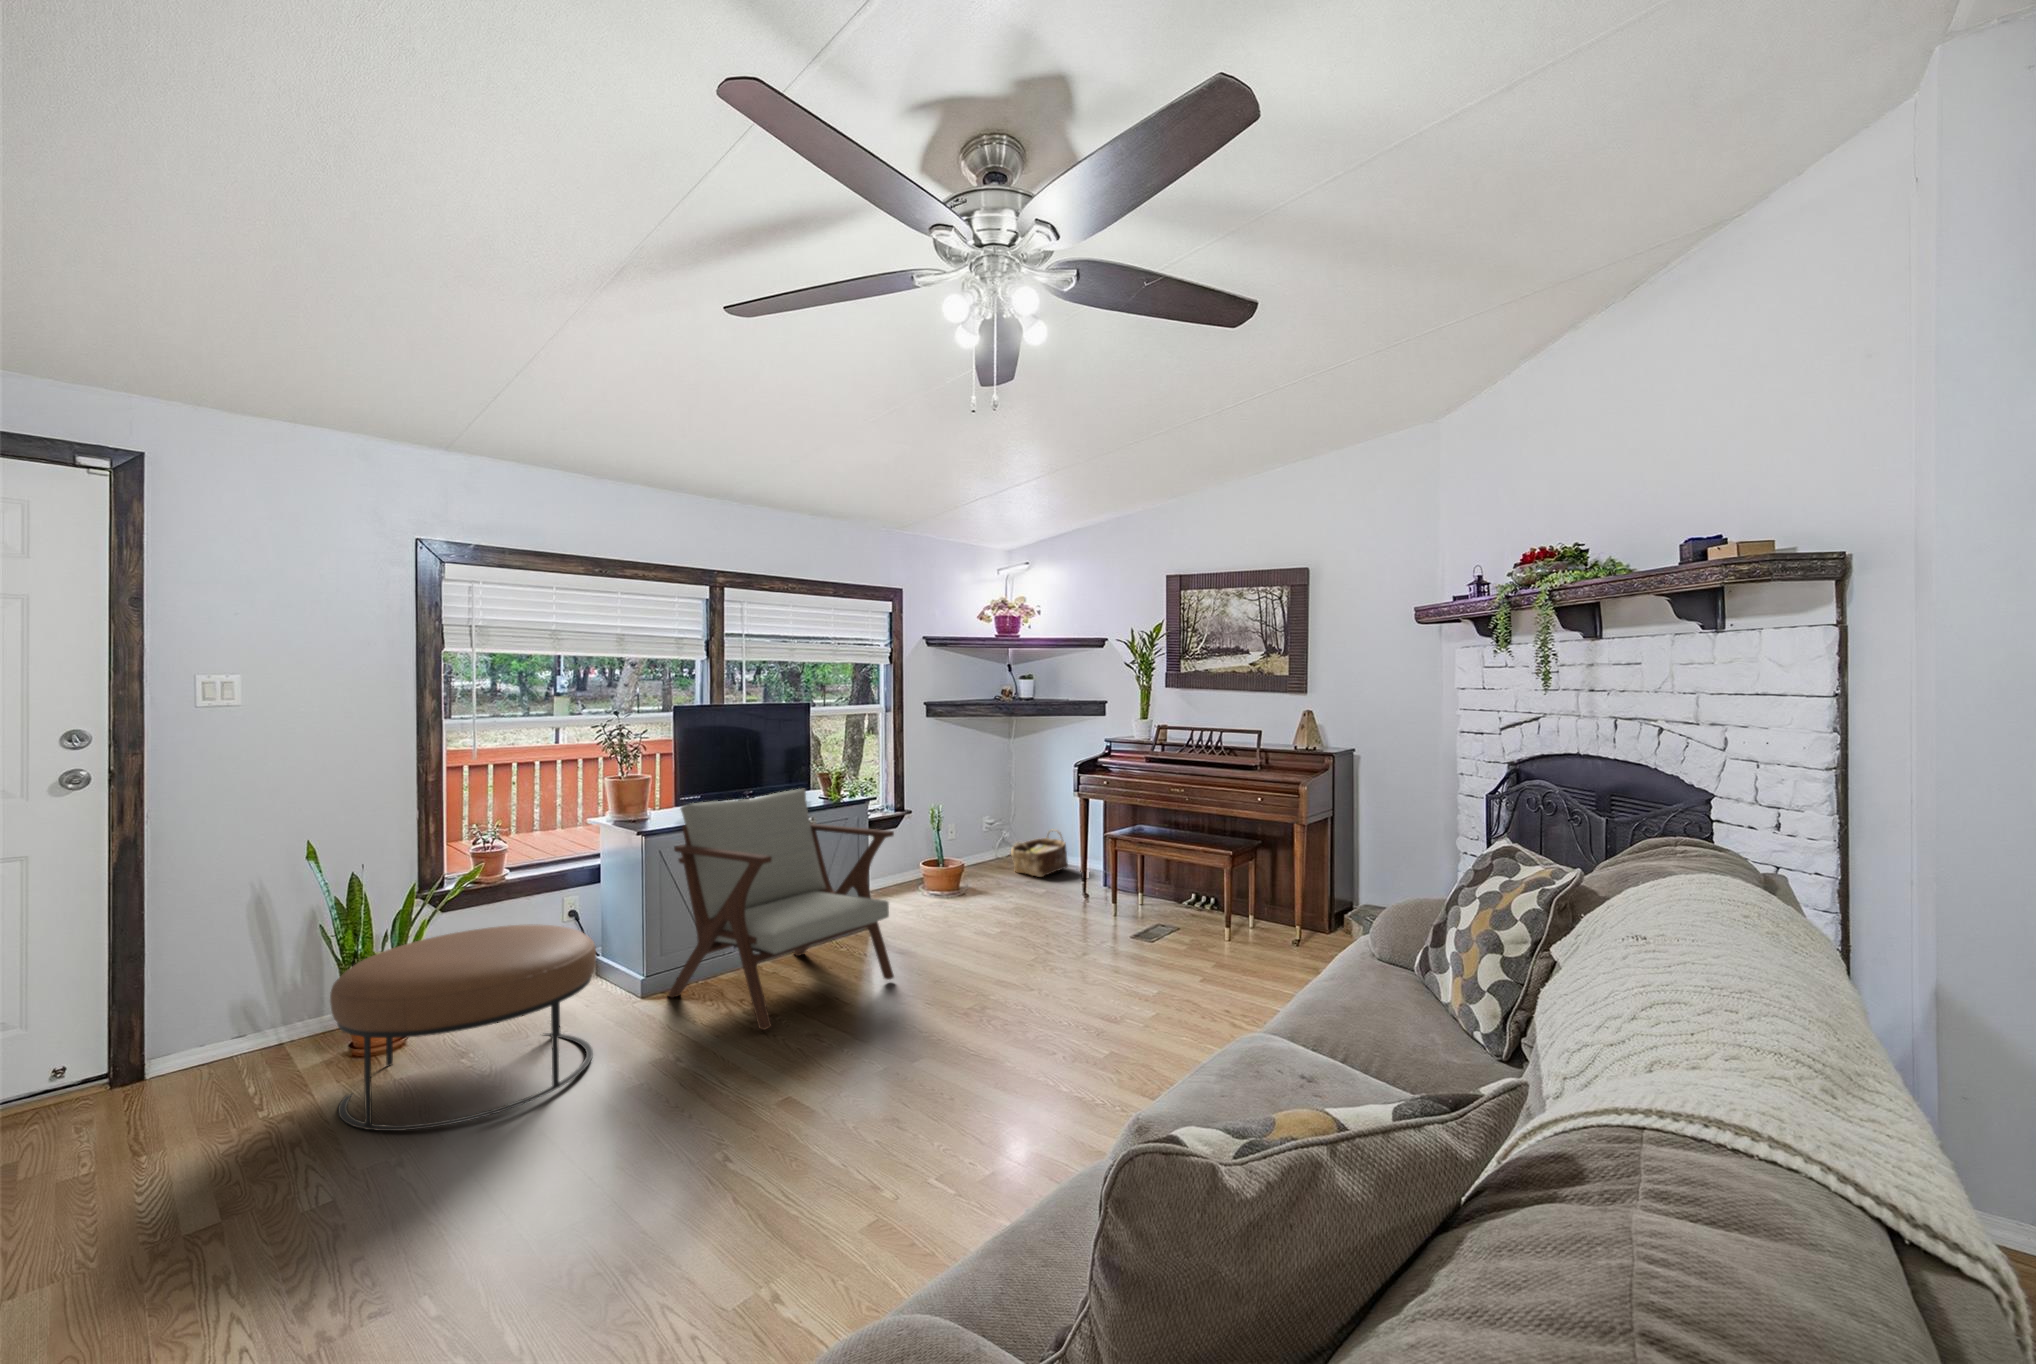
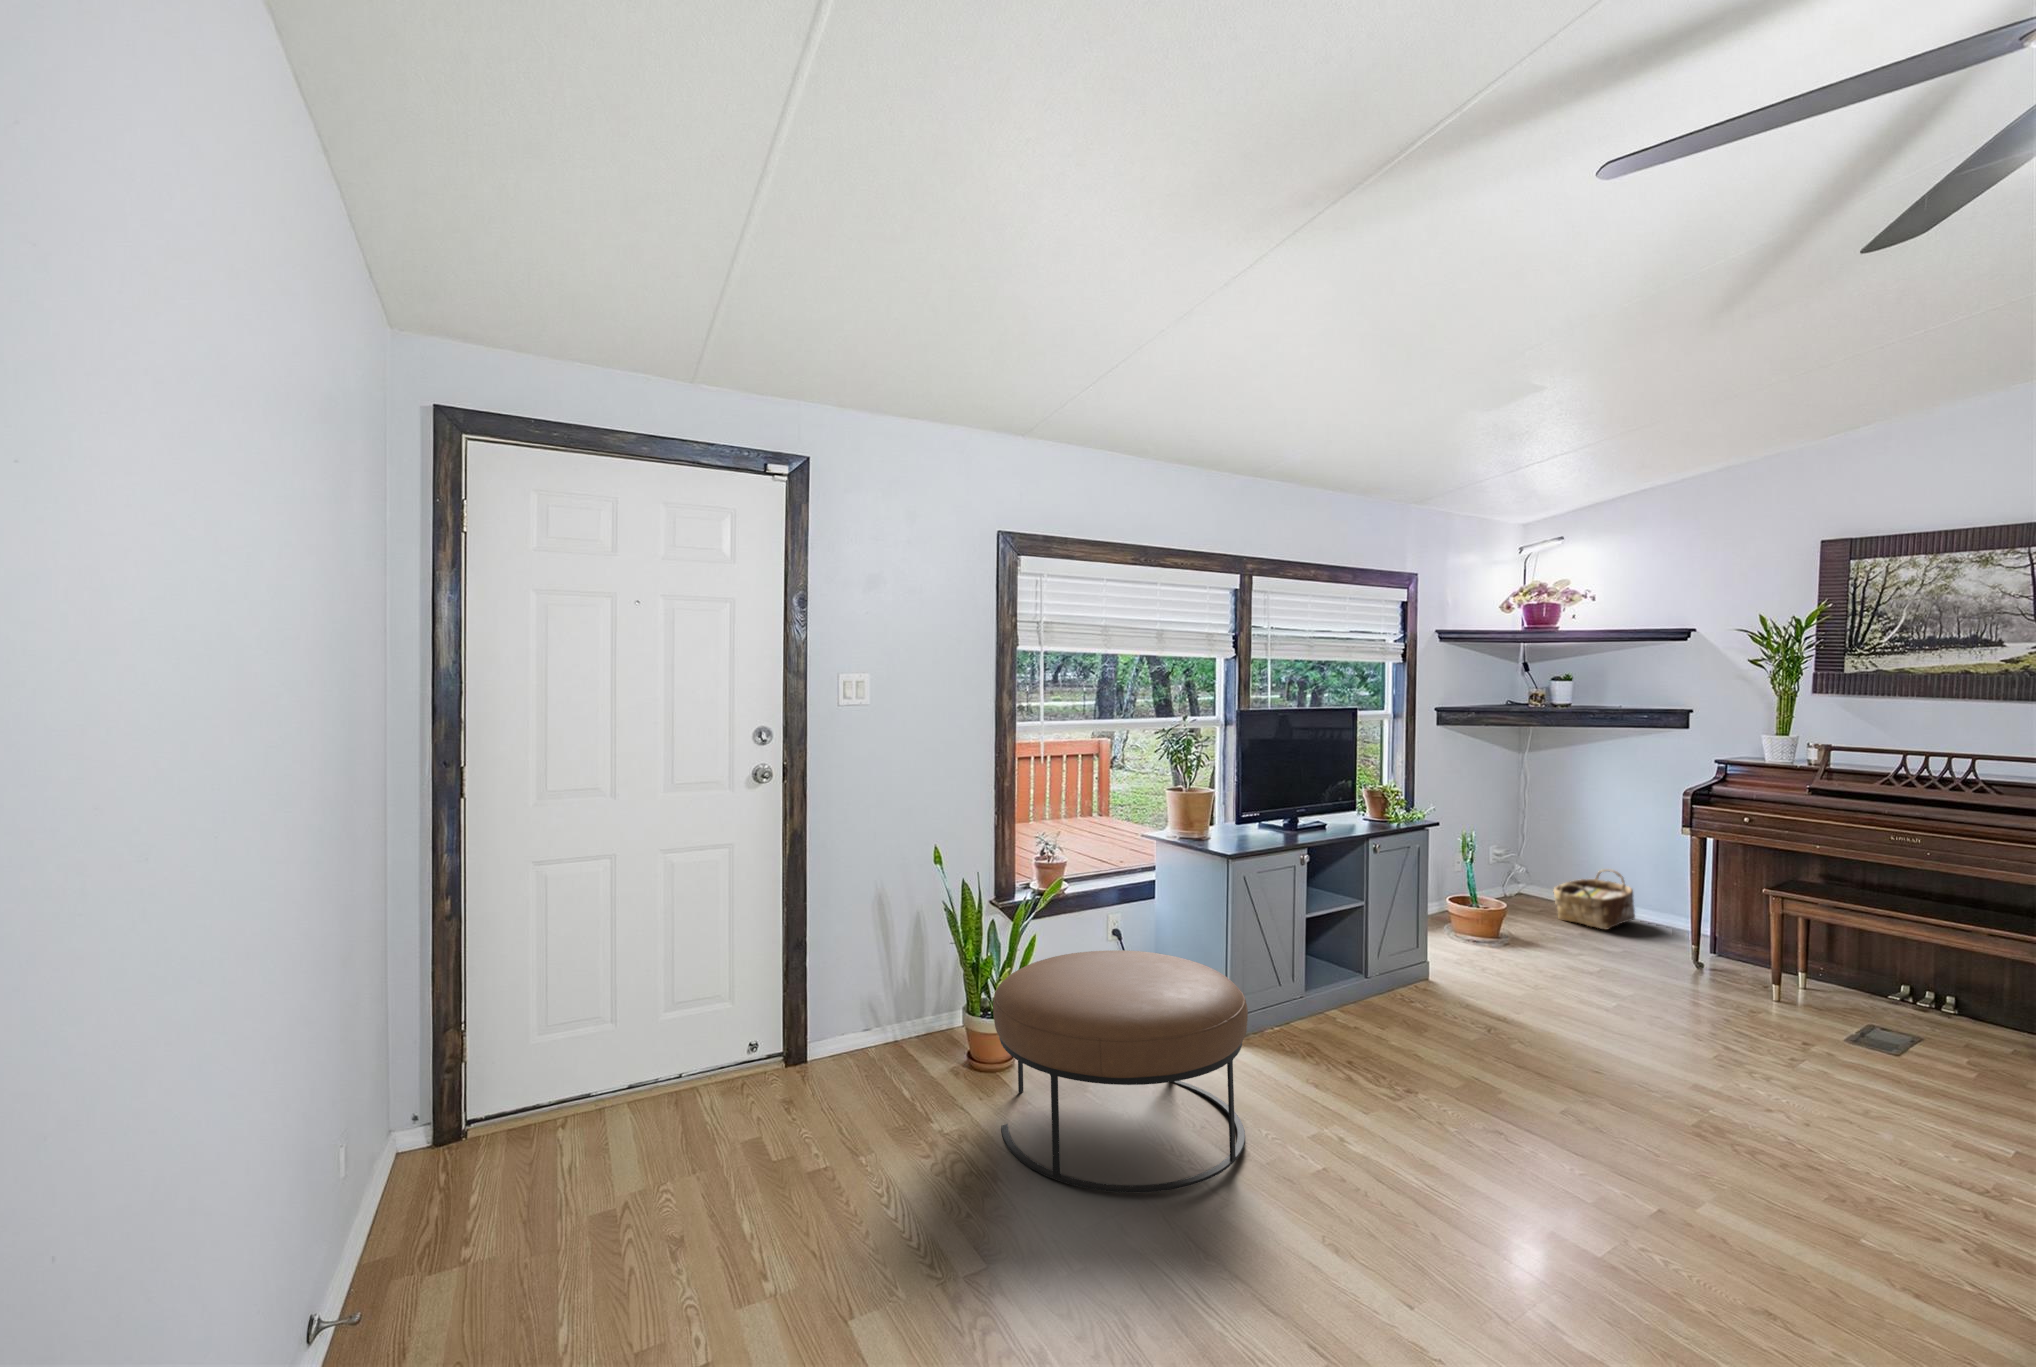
lounge chair: present [668,789,894,1030] -> none [1256,809,1541,1116]

